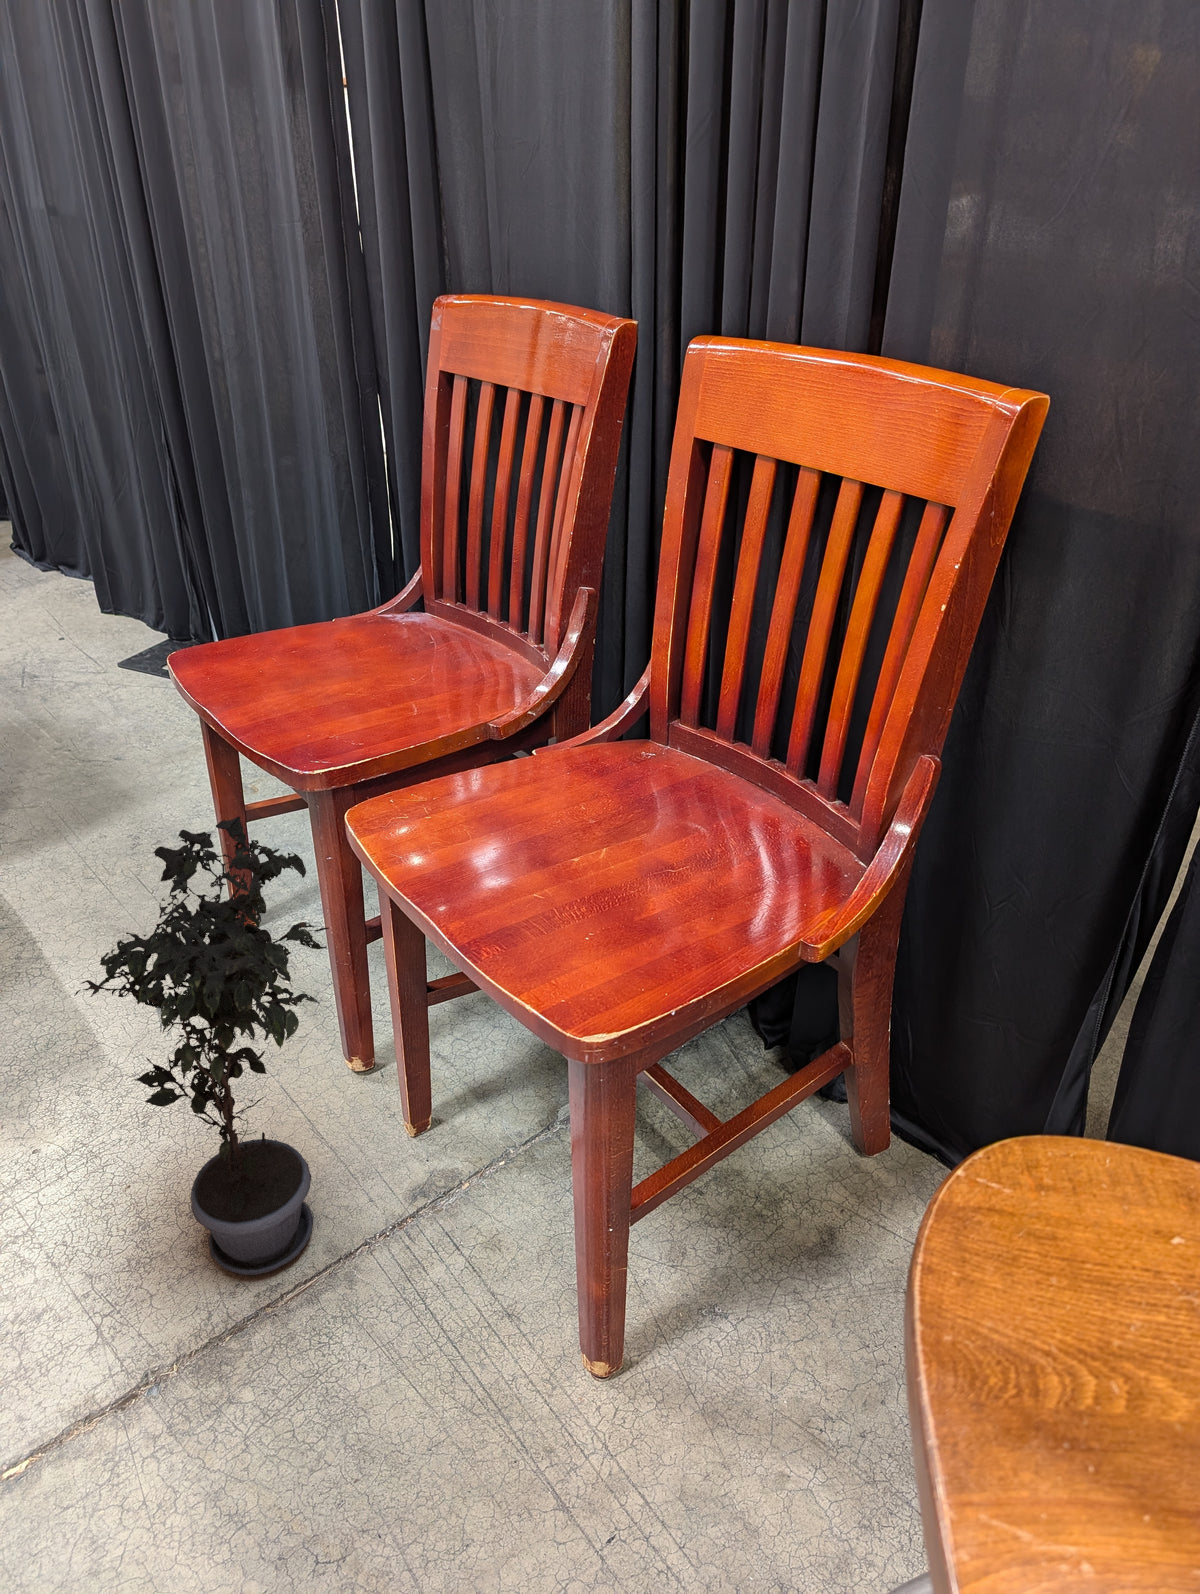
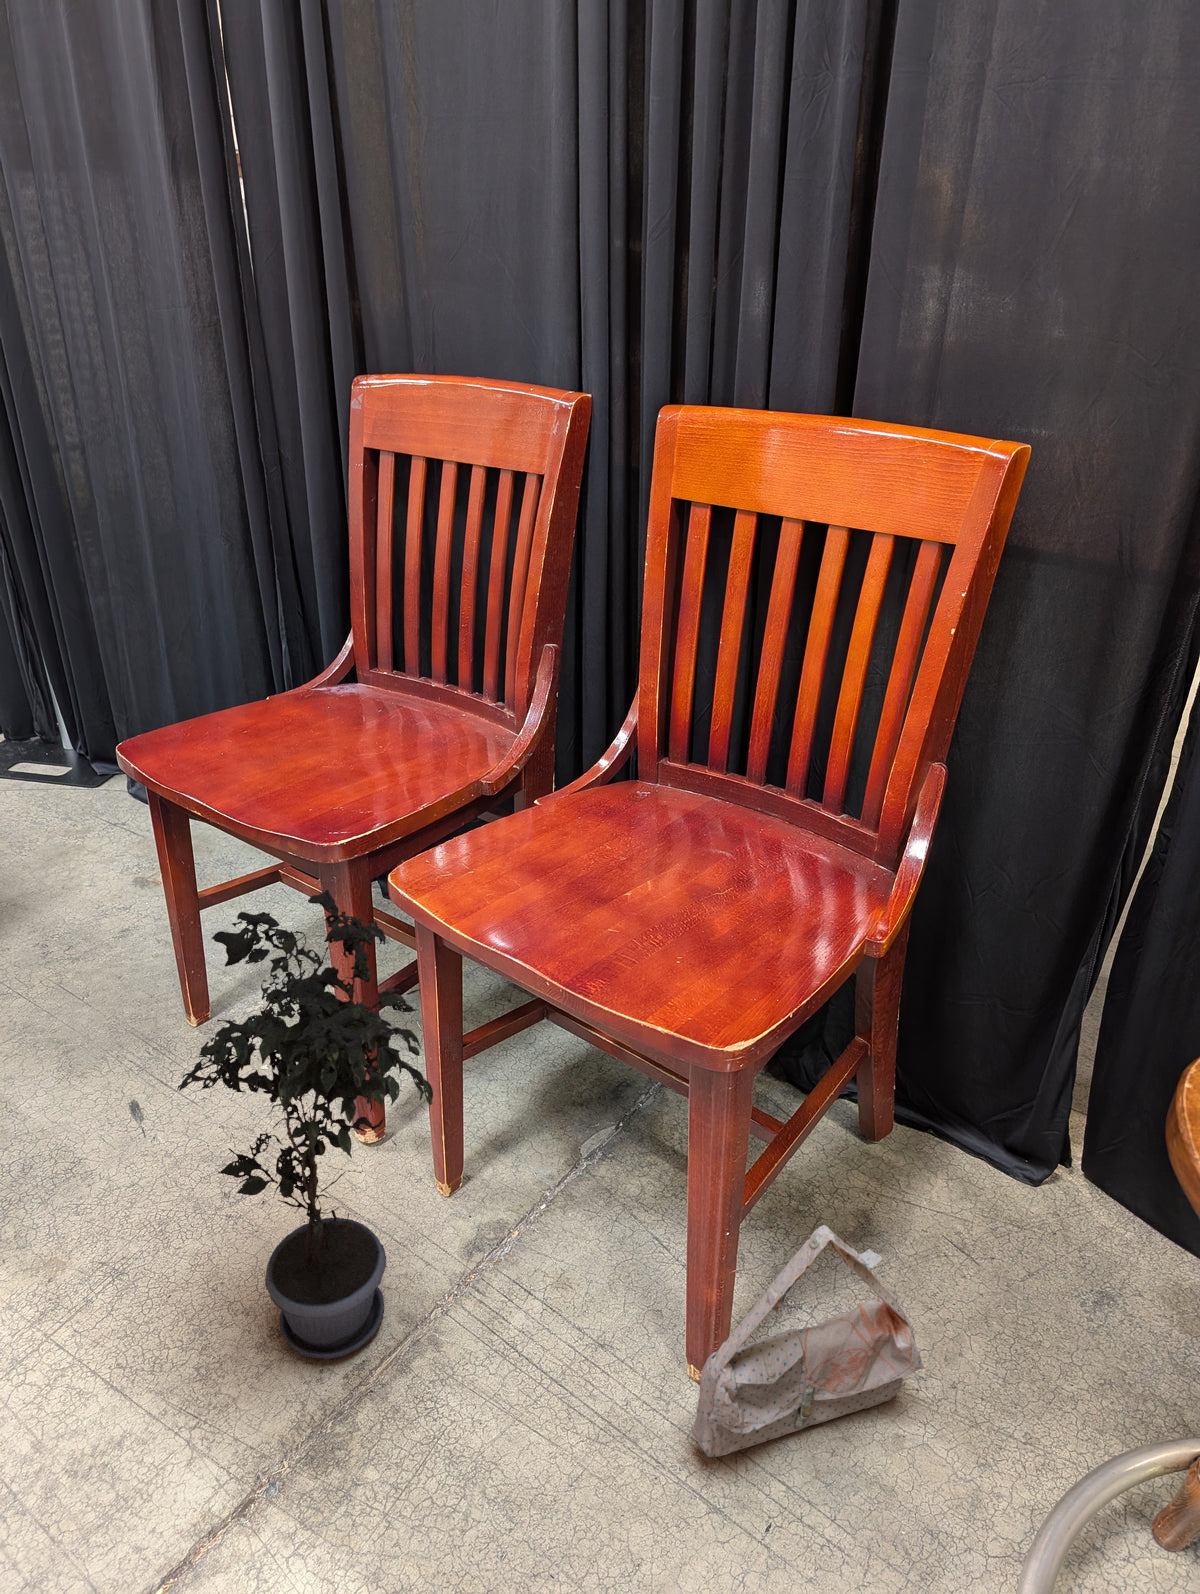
bag: none [558,1238,819,1455] -> present [691,1225,924,1457]

